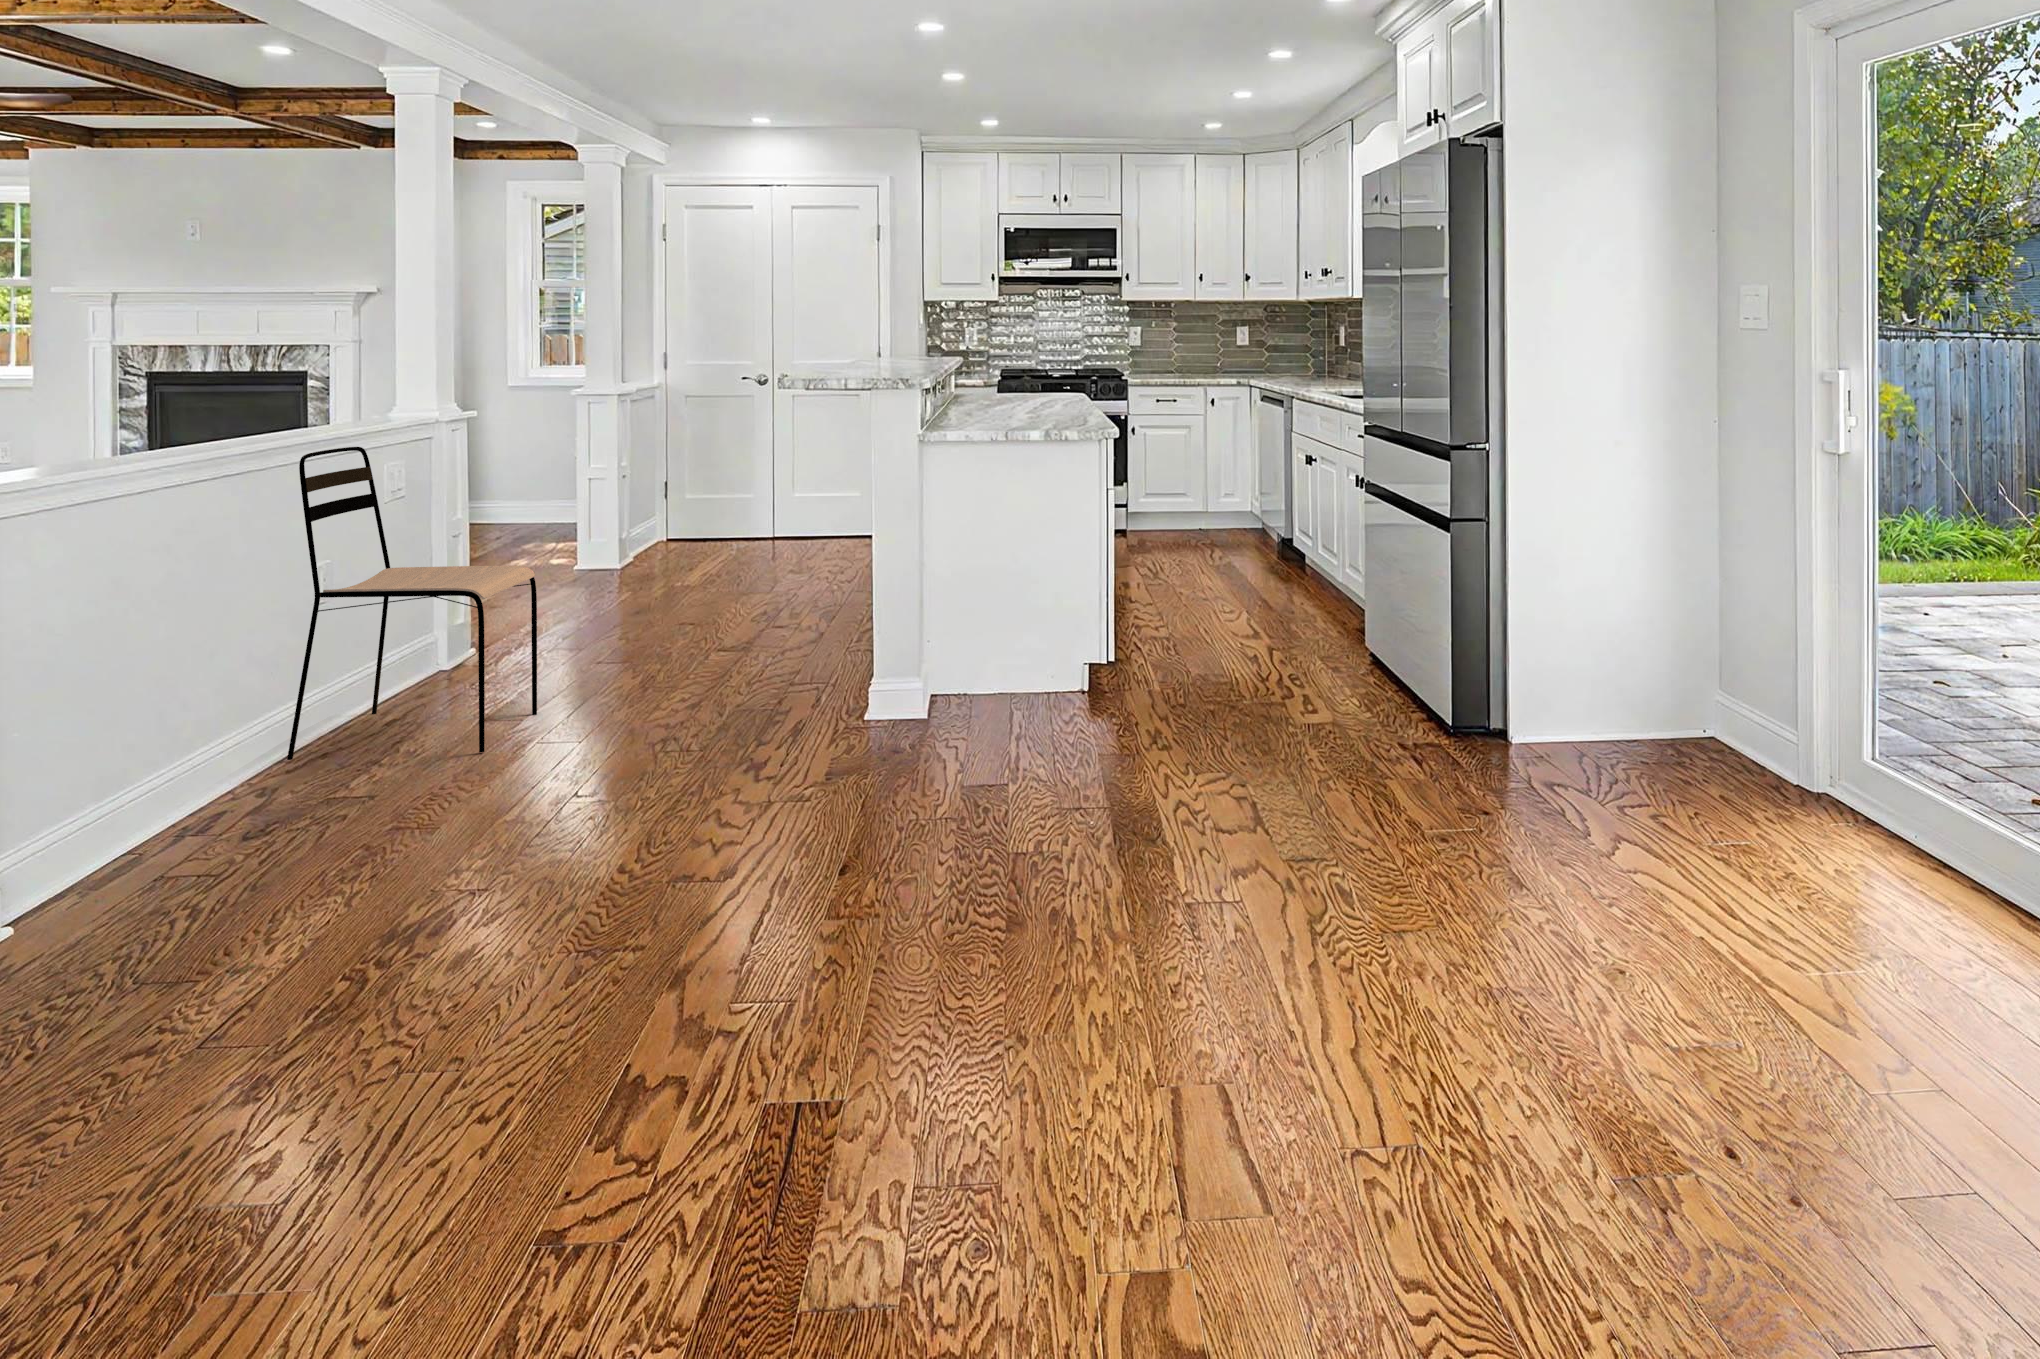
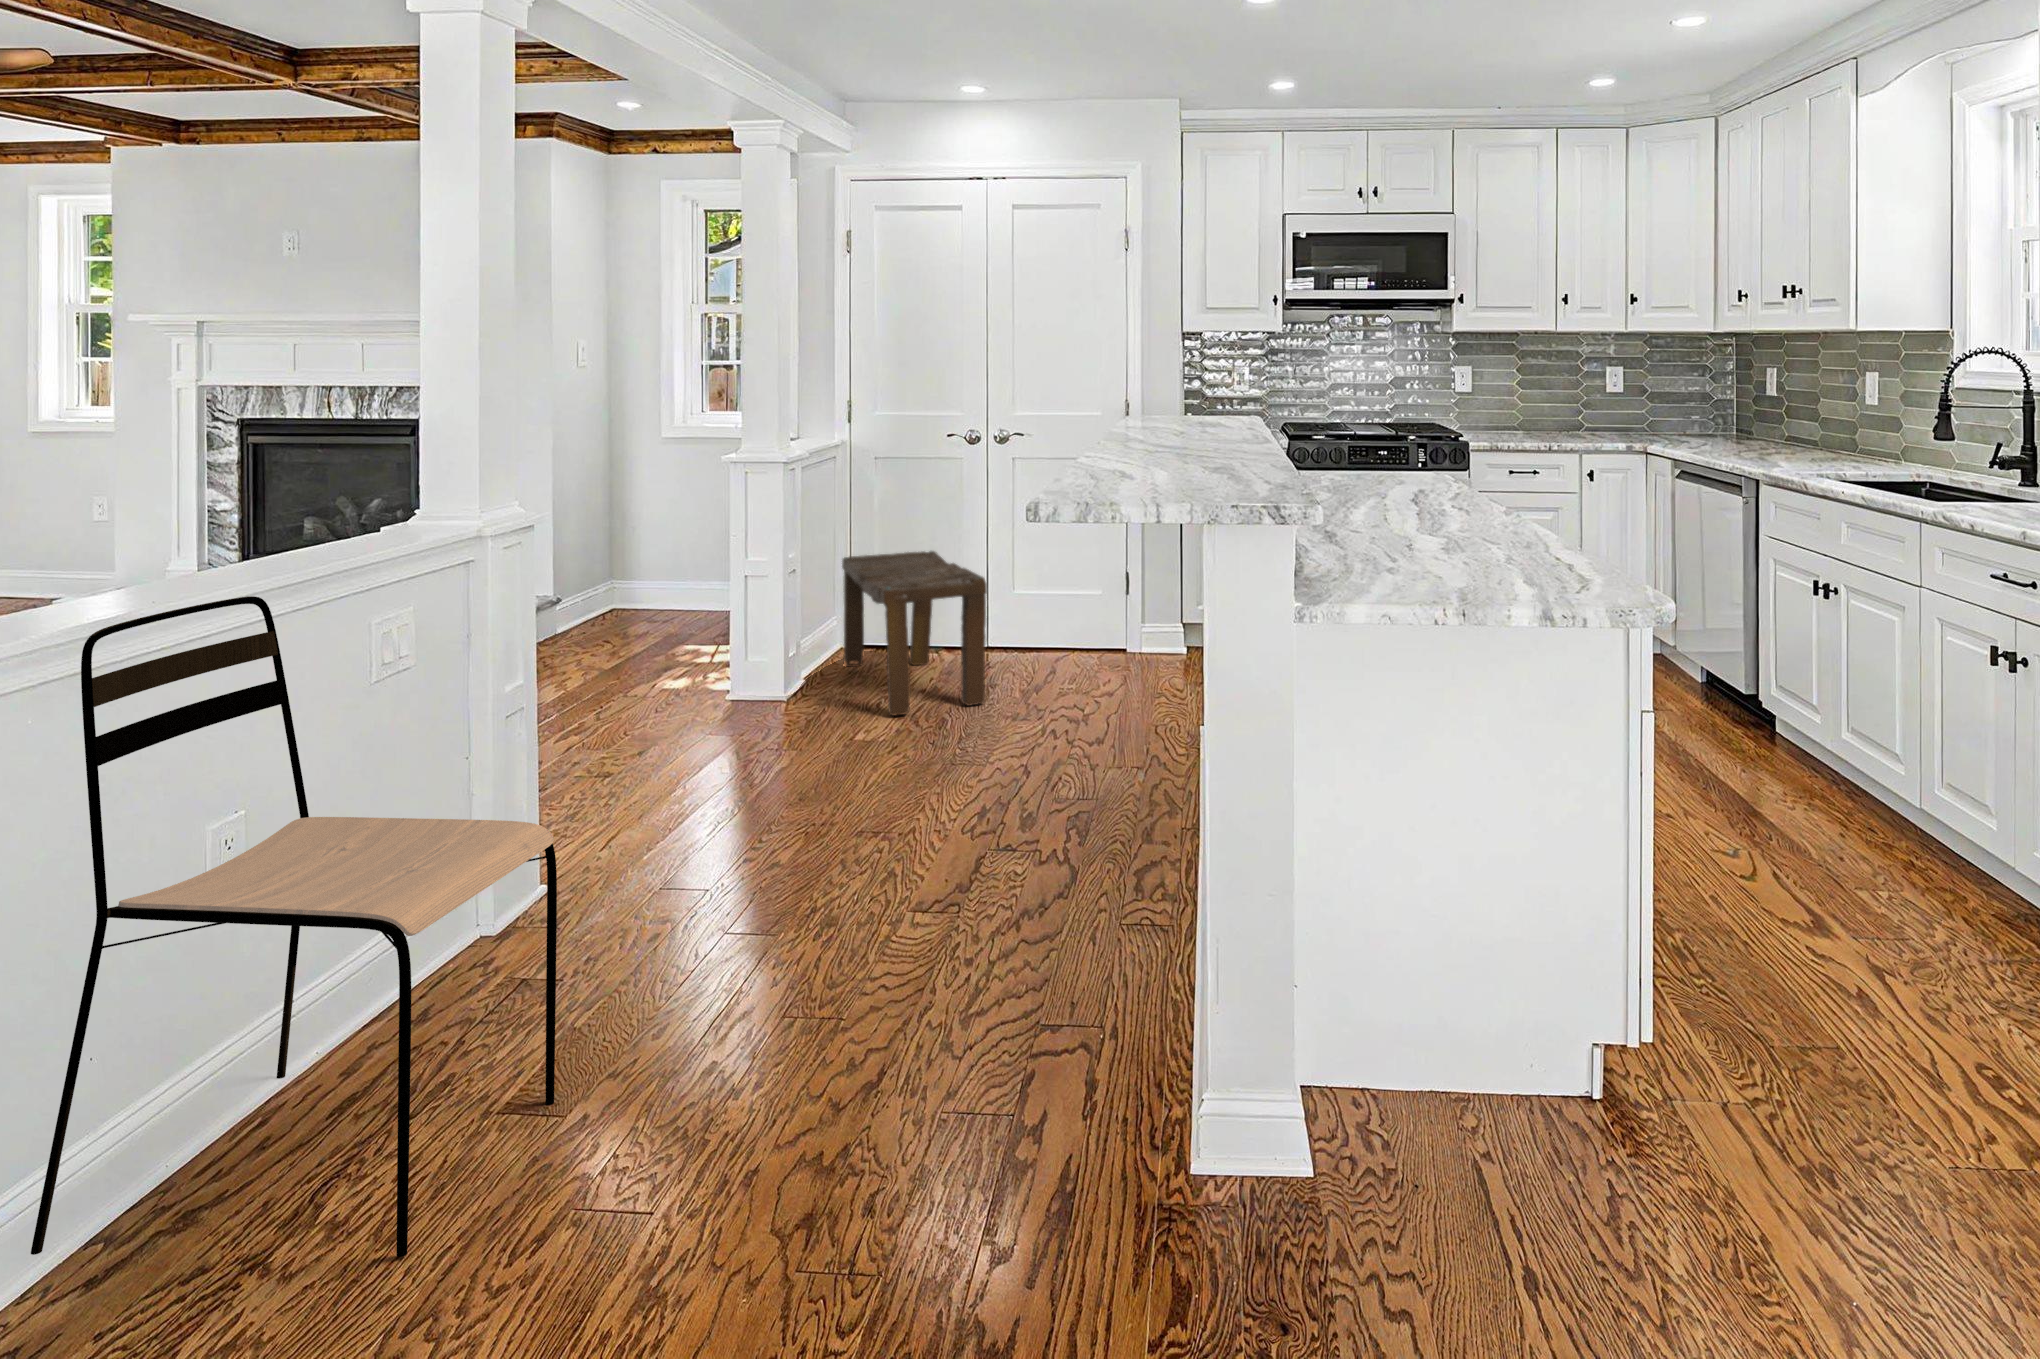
bench: none [663,464,774,573] -> present [842,551,987,716]

